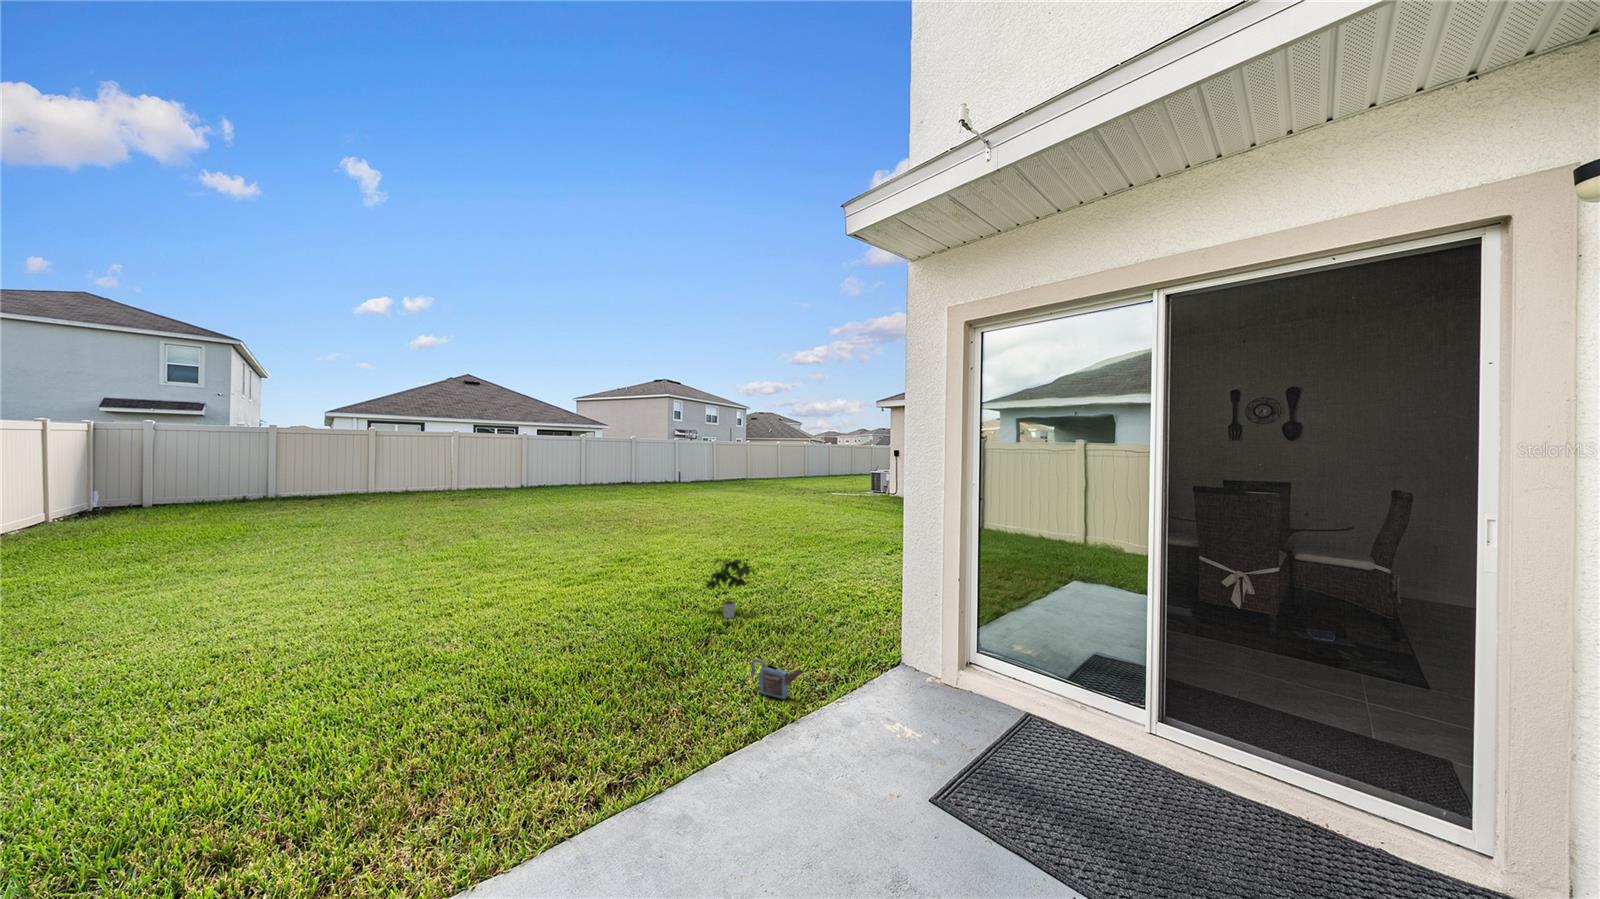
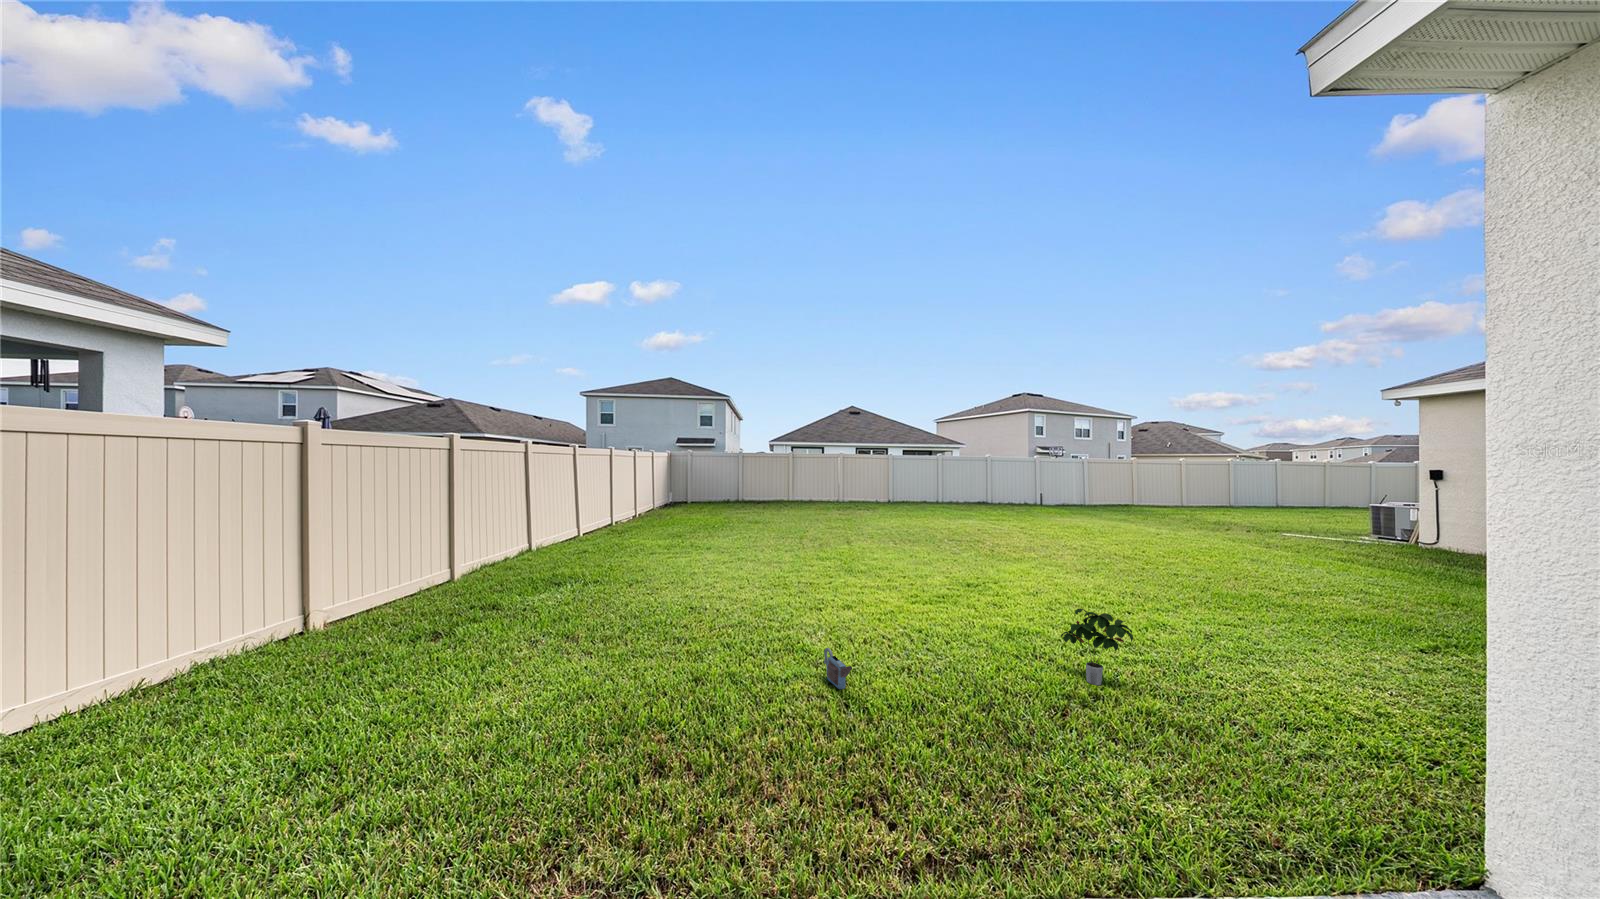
watering can: present [751,659,803,699] -> present [824,648,852,689]

